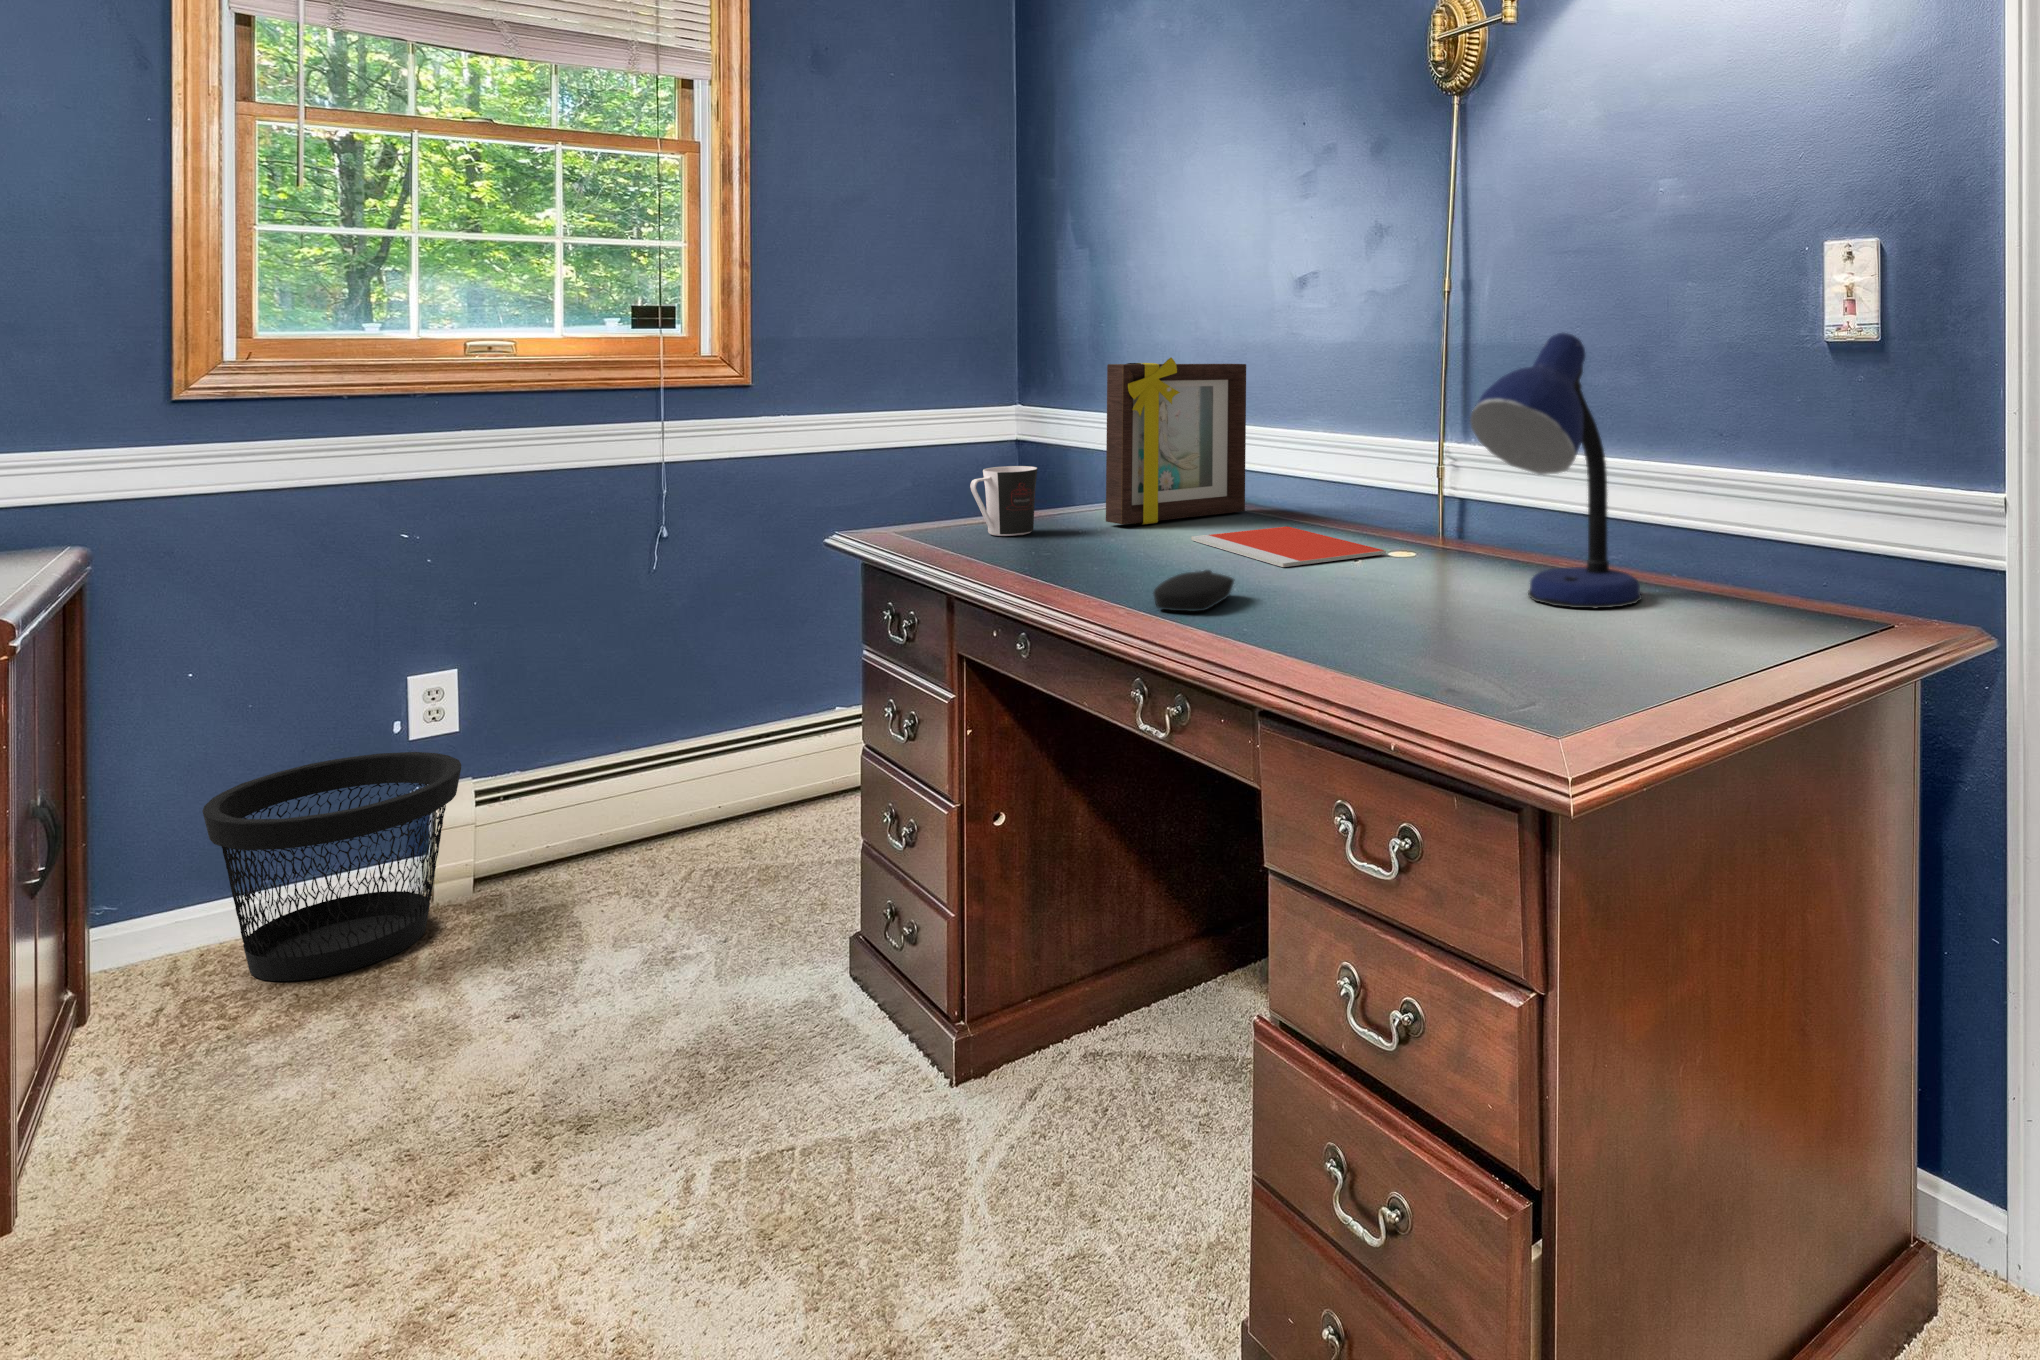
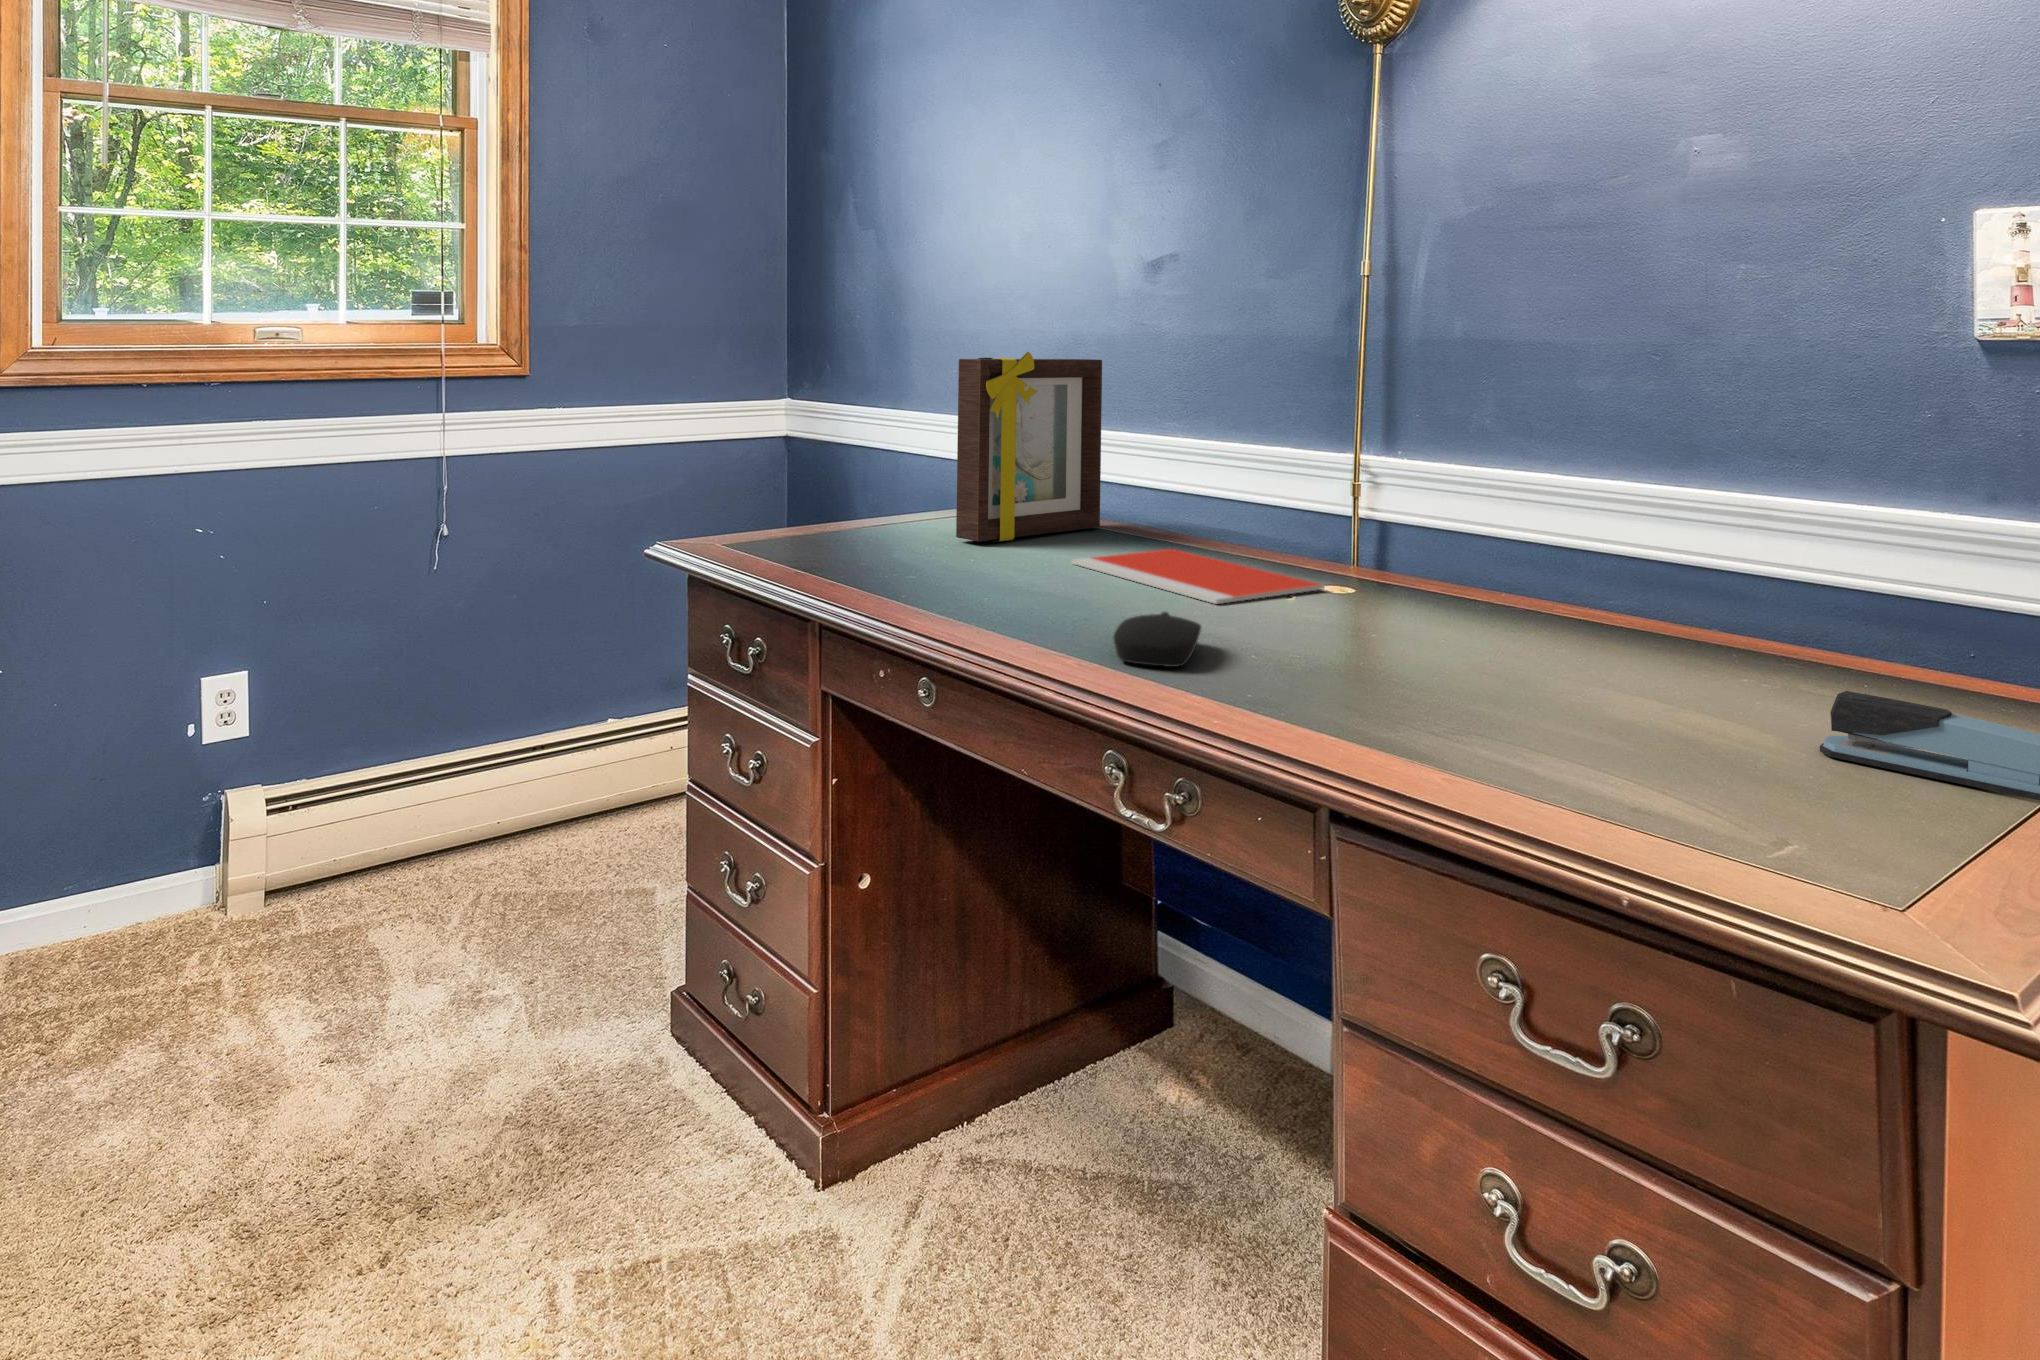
desk lamp: present [1470,333,1642,608] -> none [1540,325,1734,679]
coffee cup: present [970,466,1038,536] -> none [818,473,887,553]
stapler: none [1629,605,1769,676] -> present [1820,691,2040,801]
wastebasket: present [202,752,461,981] -> none [18,758,263,1001]

